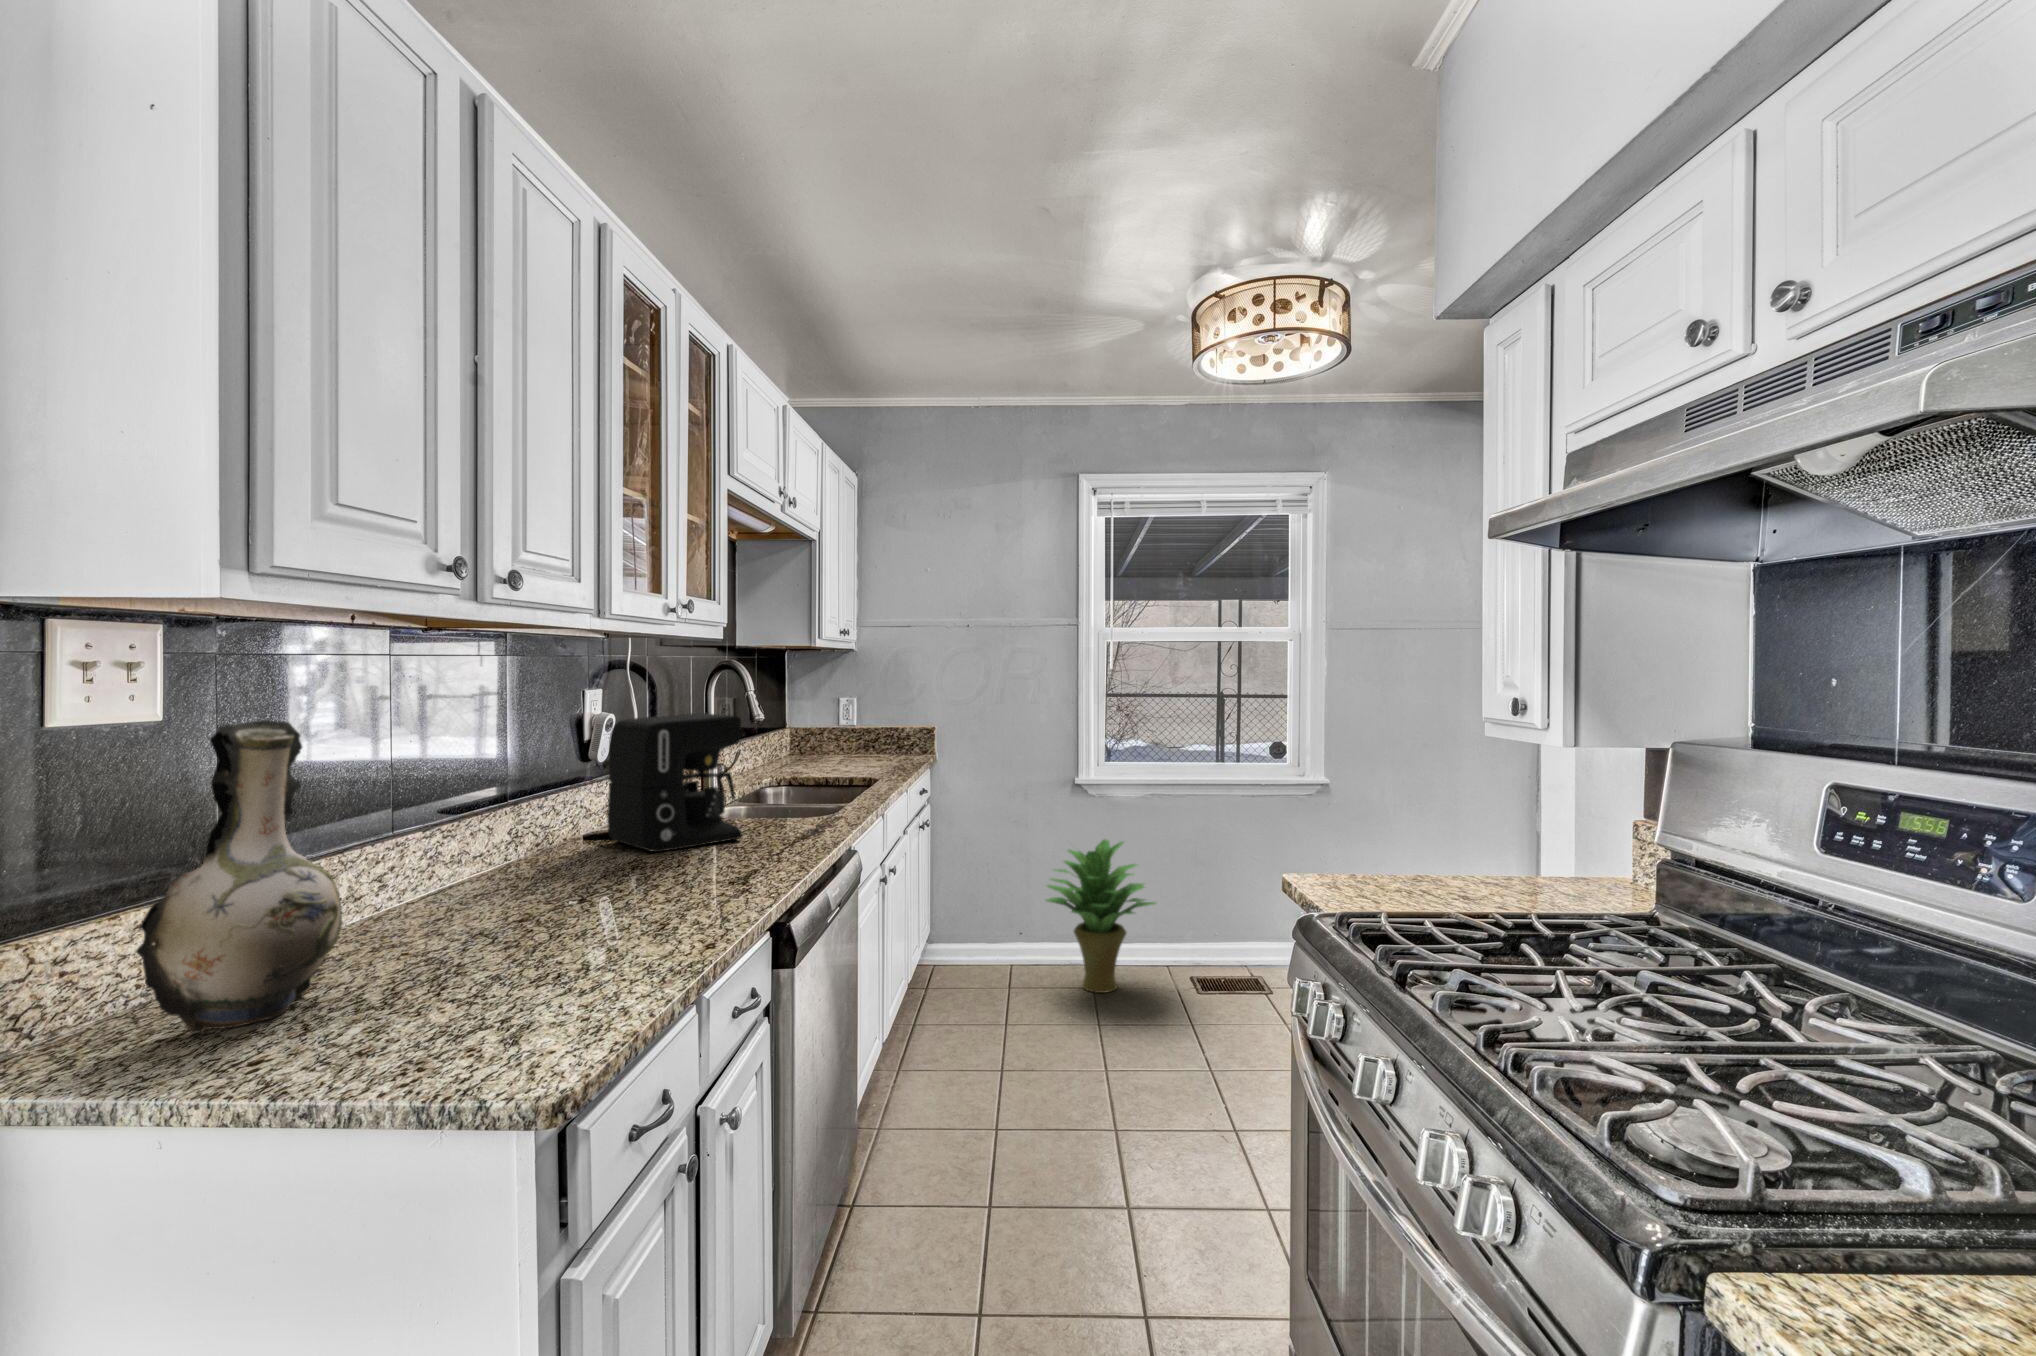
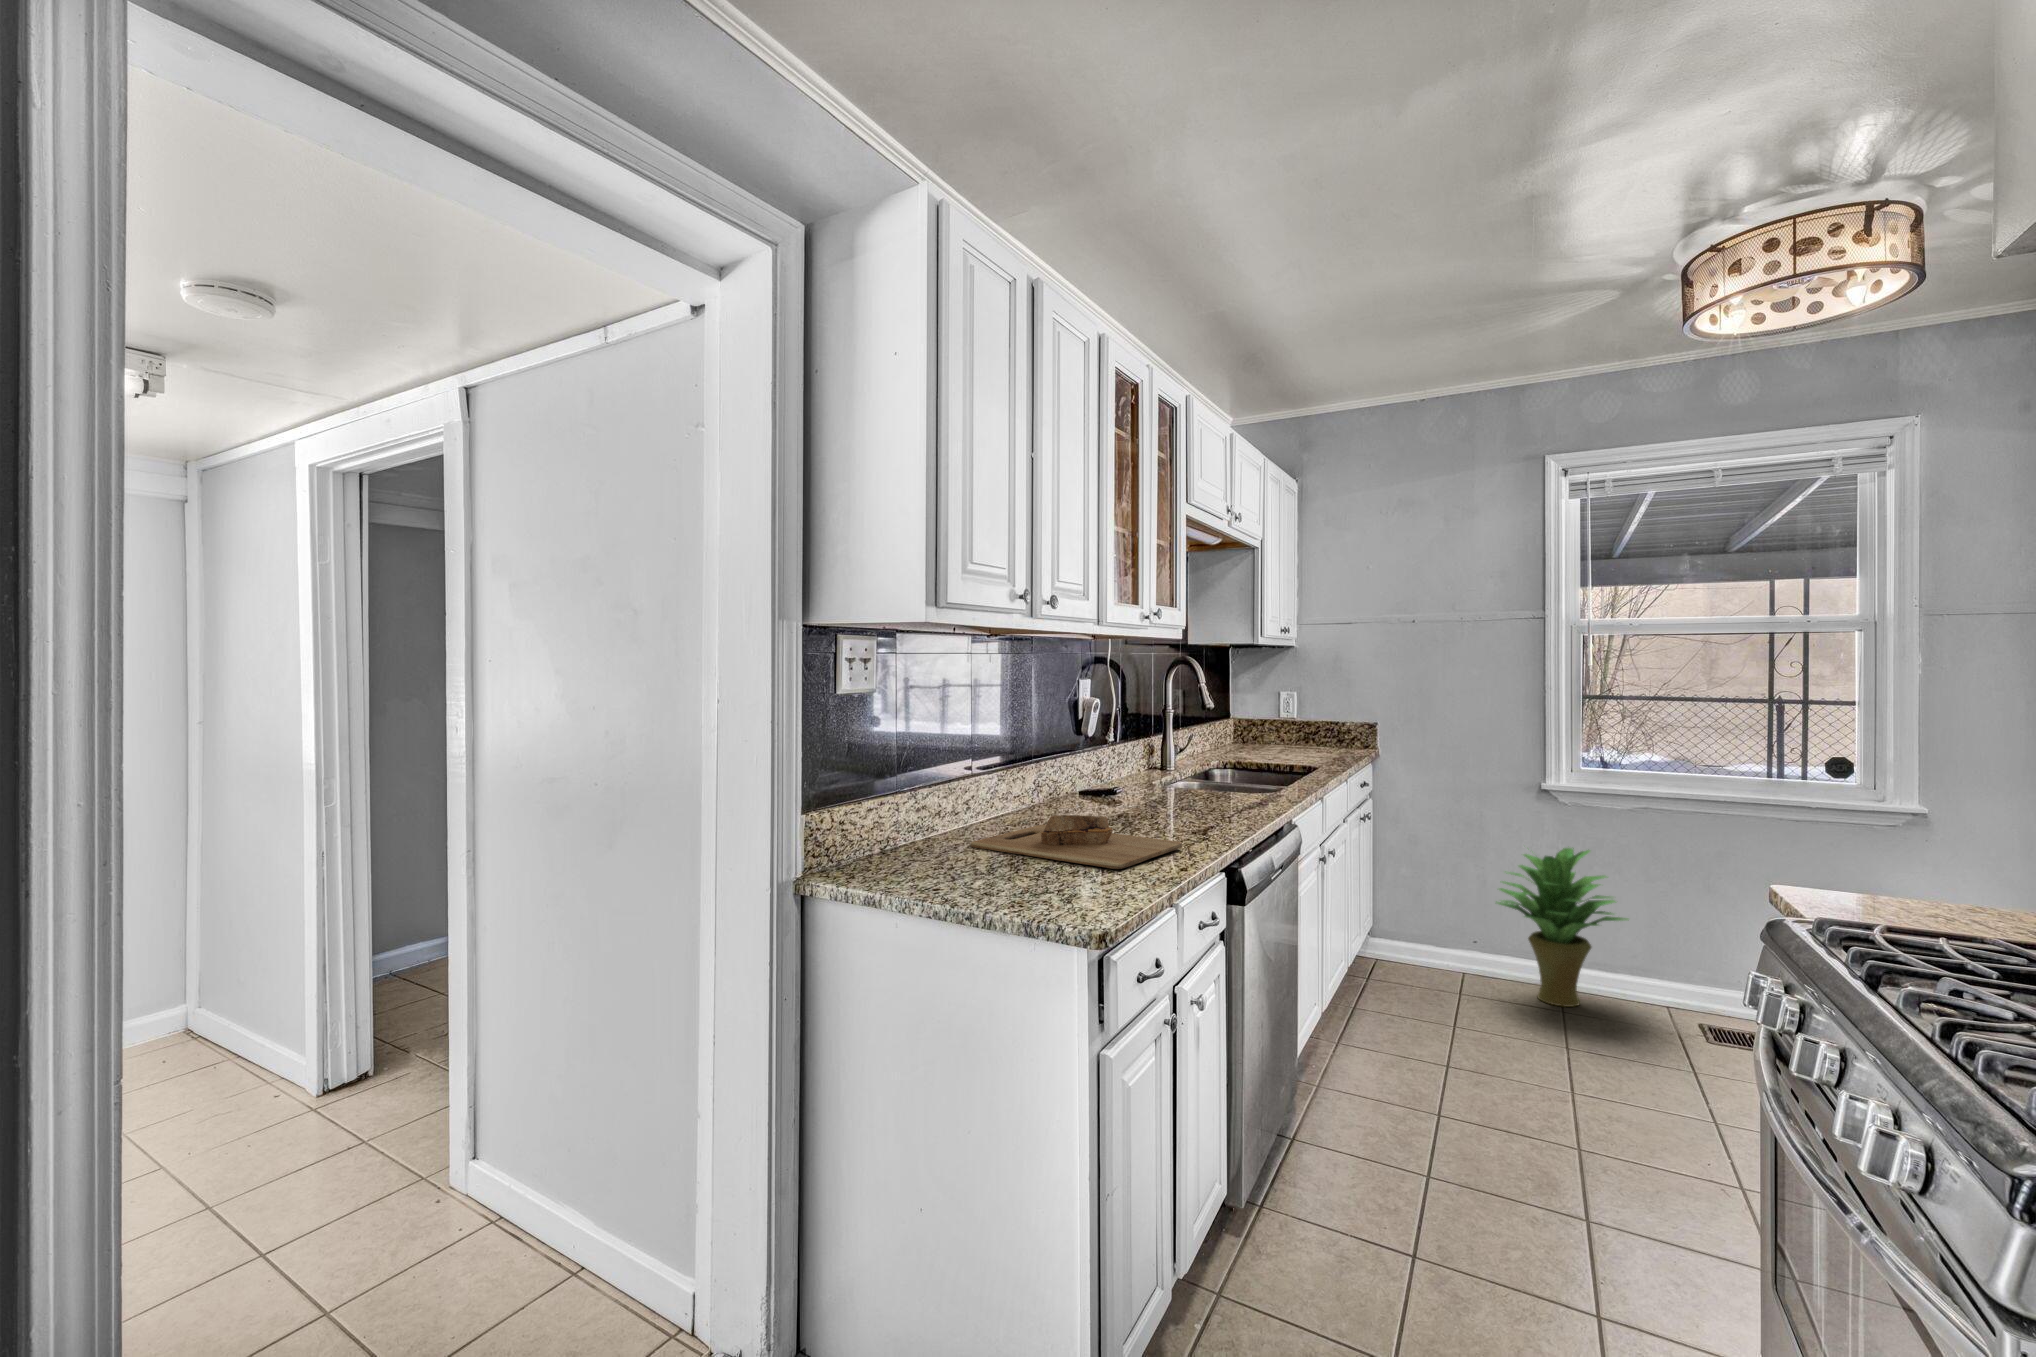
coffee maker: present [607,713,742,852] -> none [1096,700,1199,809]
decorative vase: present [136,720,343,1034] -> none [876,695,967,876]
cutting board: none [376,879,713,962] -> present [971,815,1182,869]

